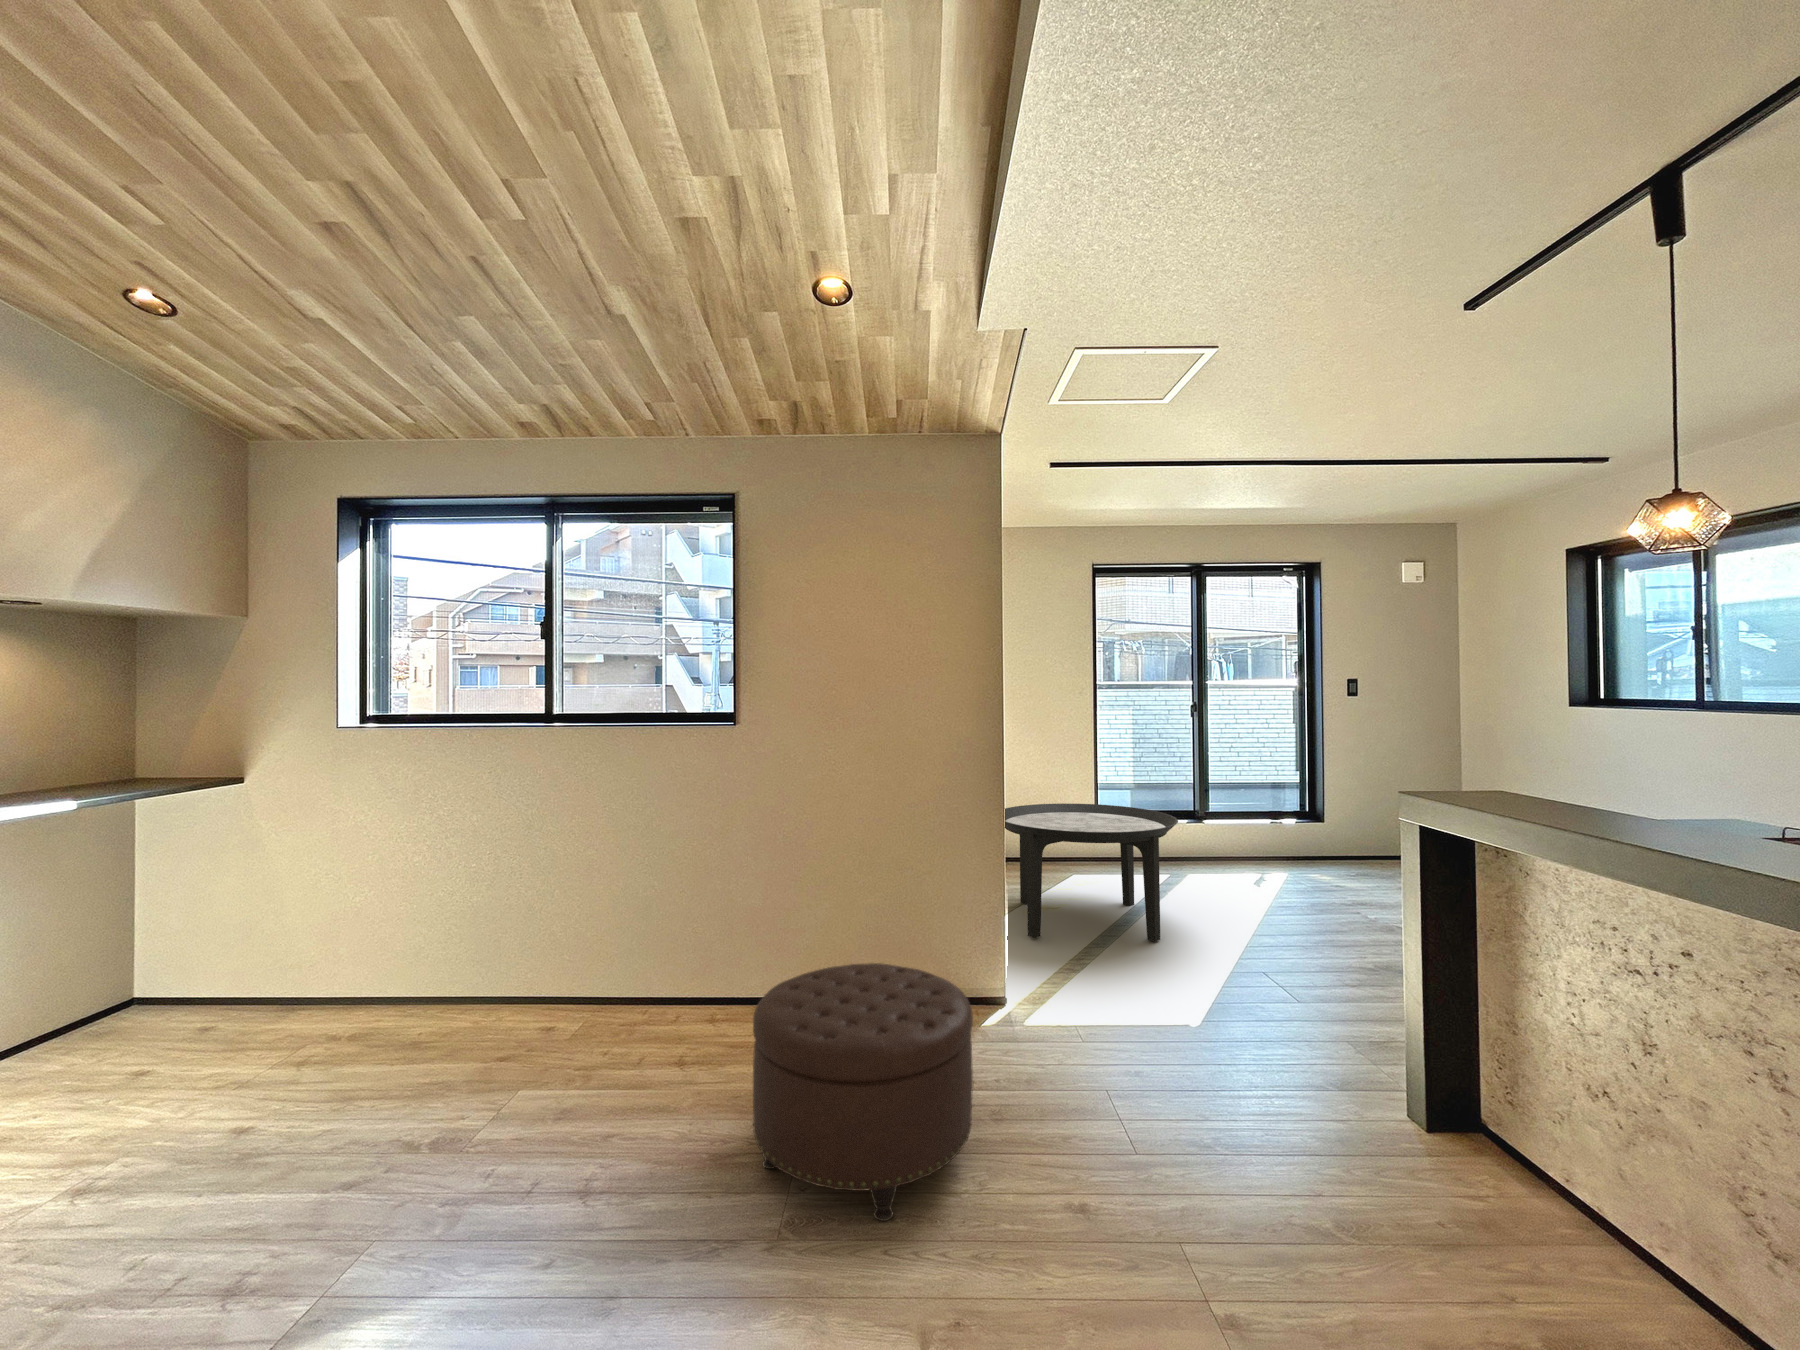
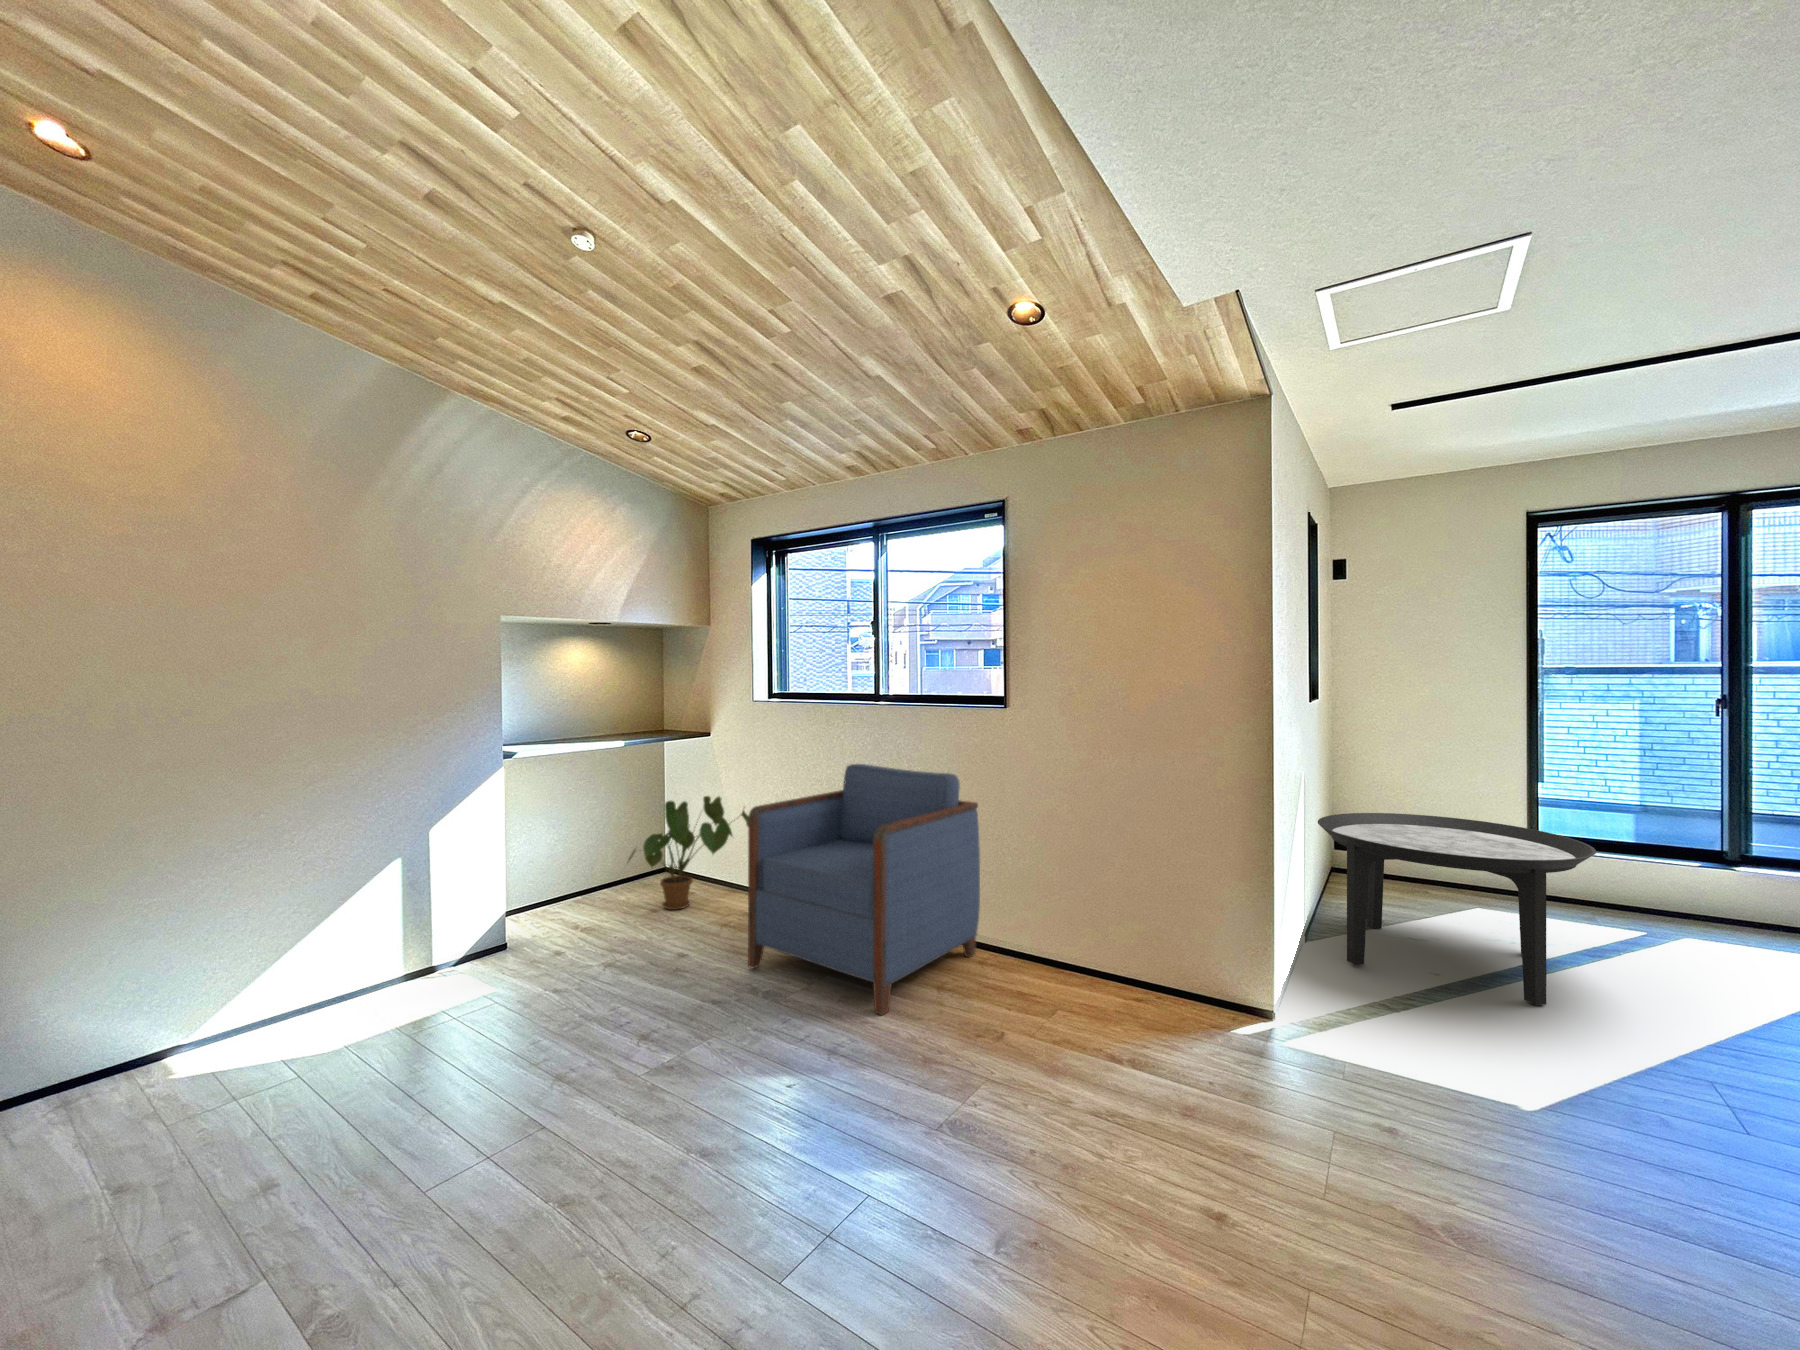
armchair: none [382,803,705,1120] -> present [748,764,980,1015]
house plant: none [73,871,338,1065] -> present [628,796,748,910]
ottoman: present [753,963,973,1221] -> none [943,931,1146,1152]

